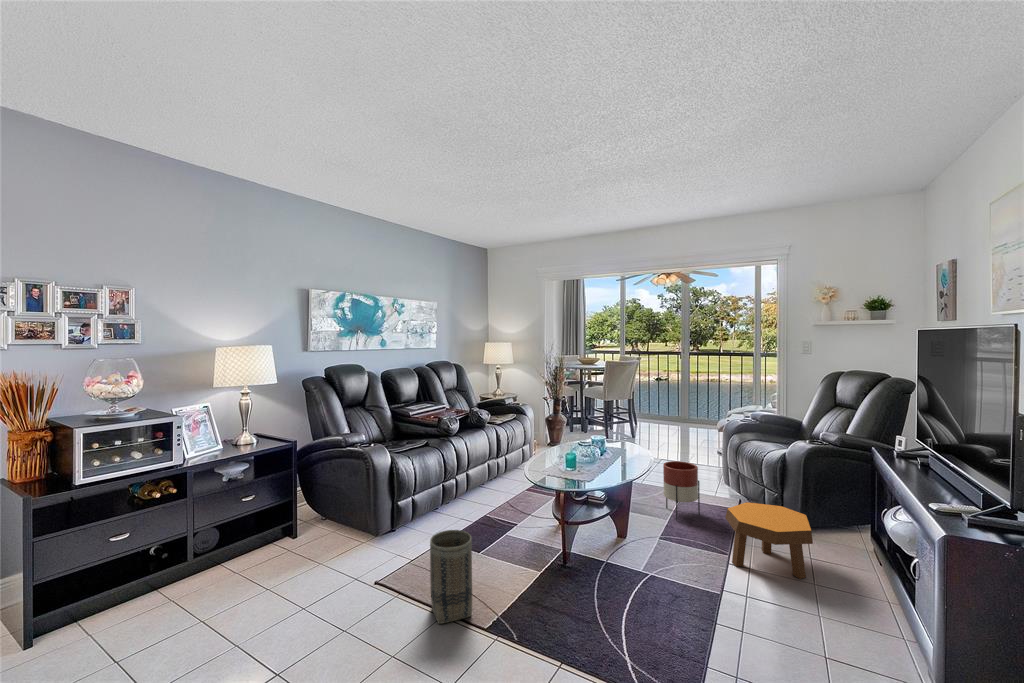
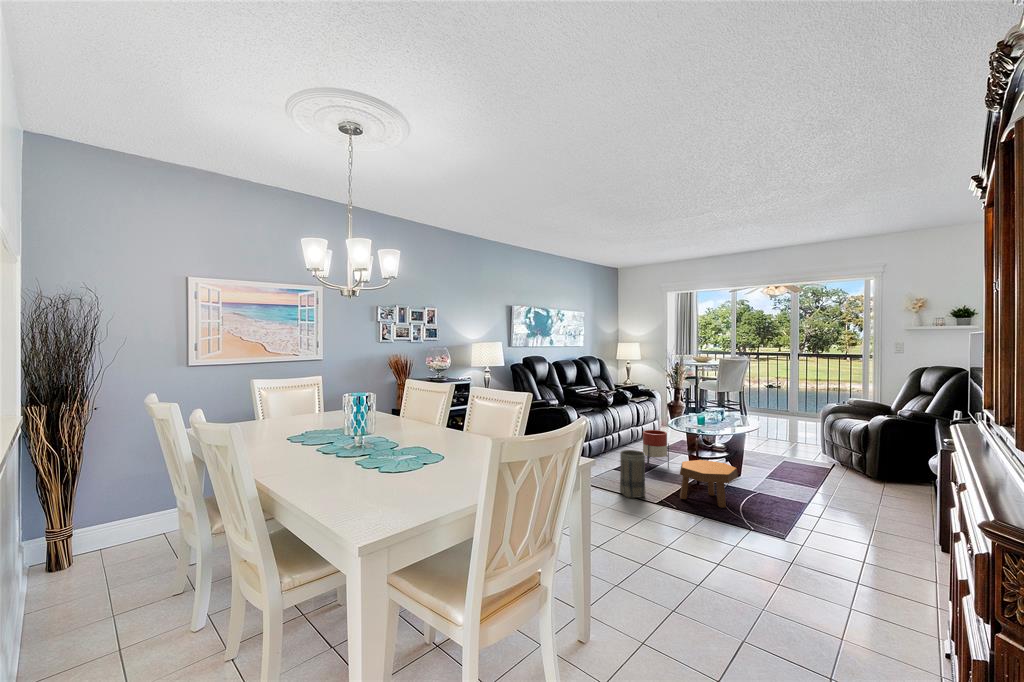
planter: present [663,461,700,521] -> present [643,430,669,470]
footstool: present [725,502,813,579] -> present [680,460,738,508]

